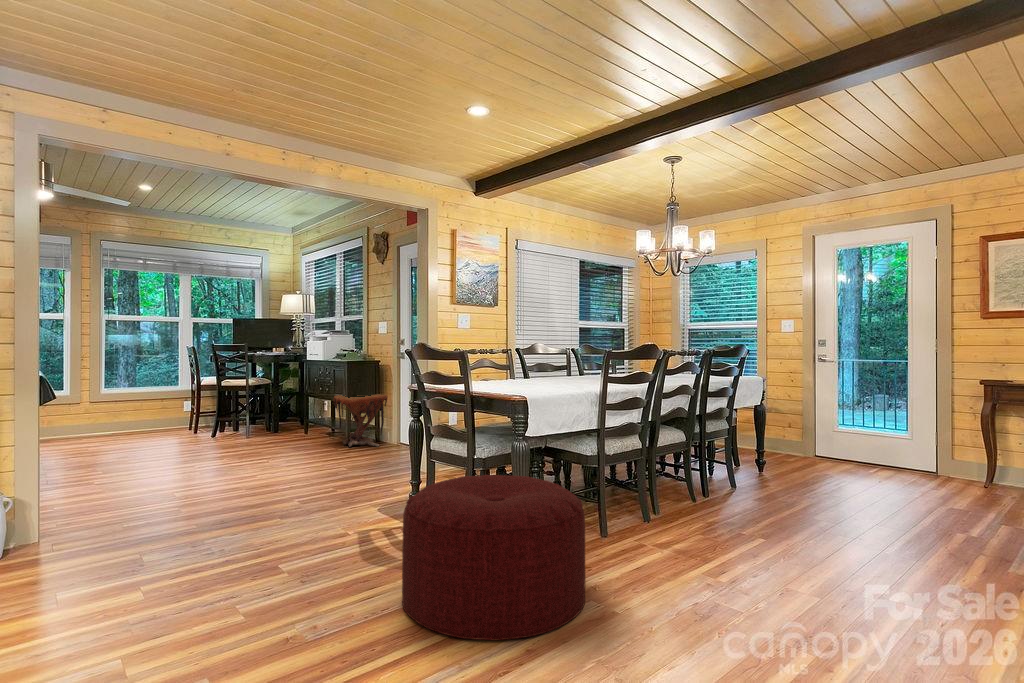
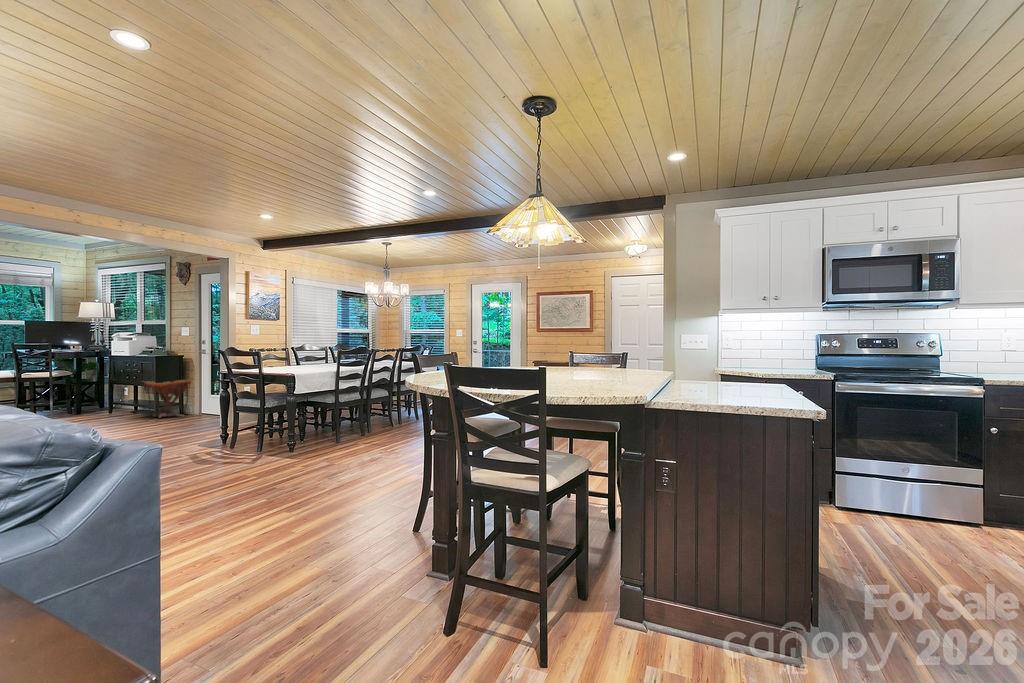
ottoman: present [402,475,585,640] -> none [229,413,322,474]

